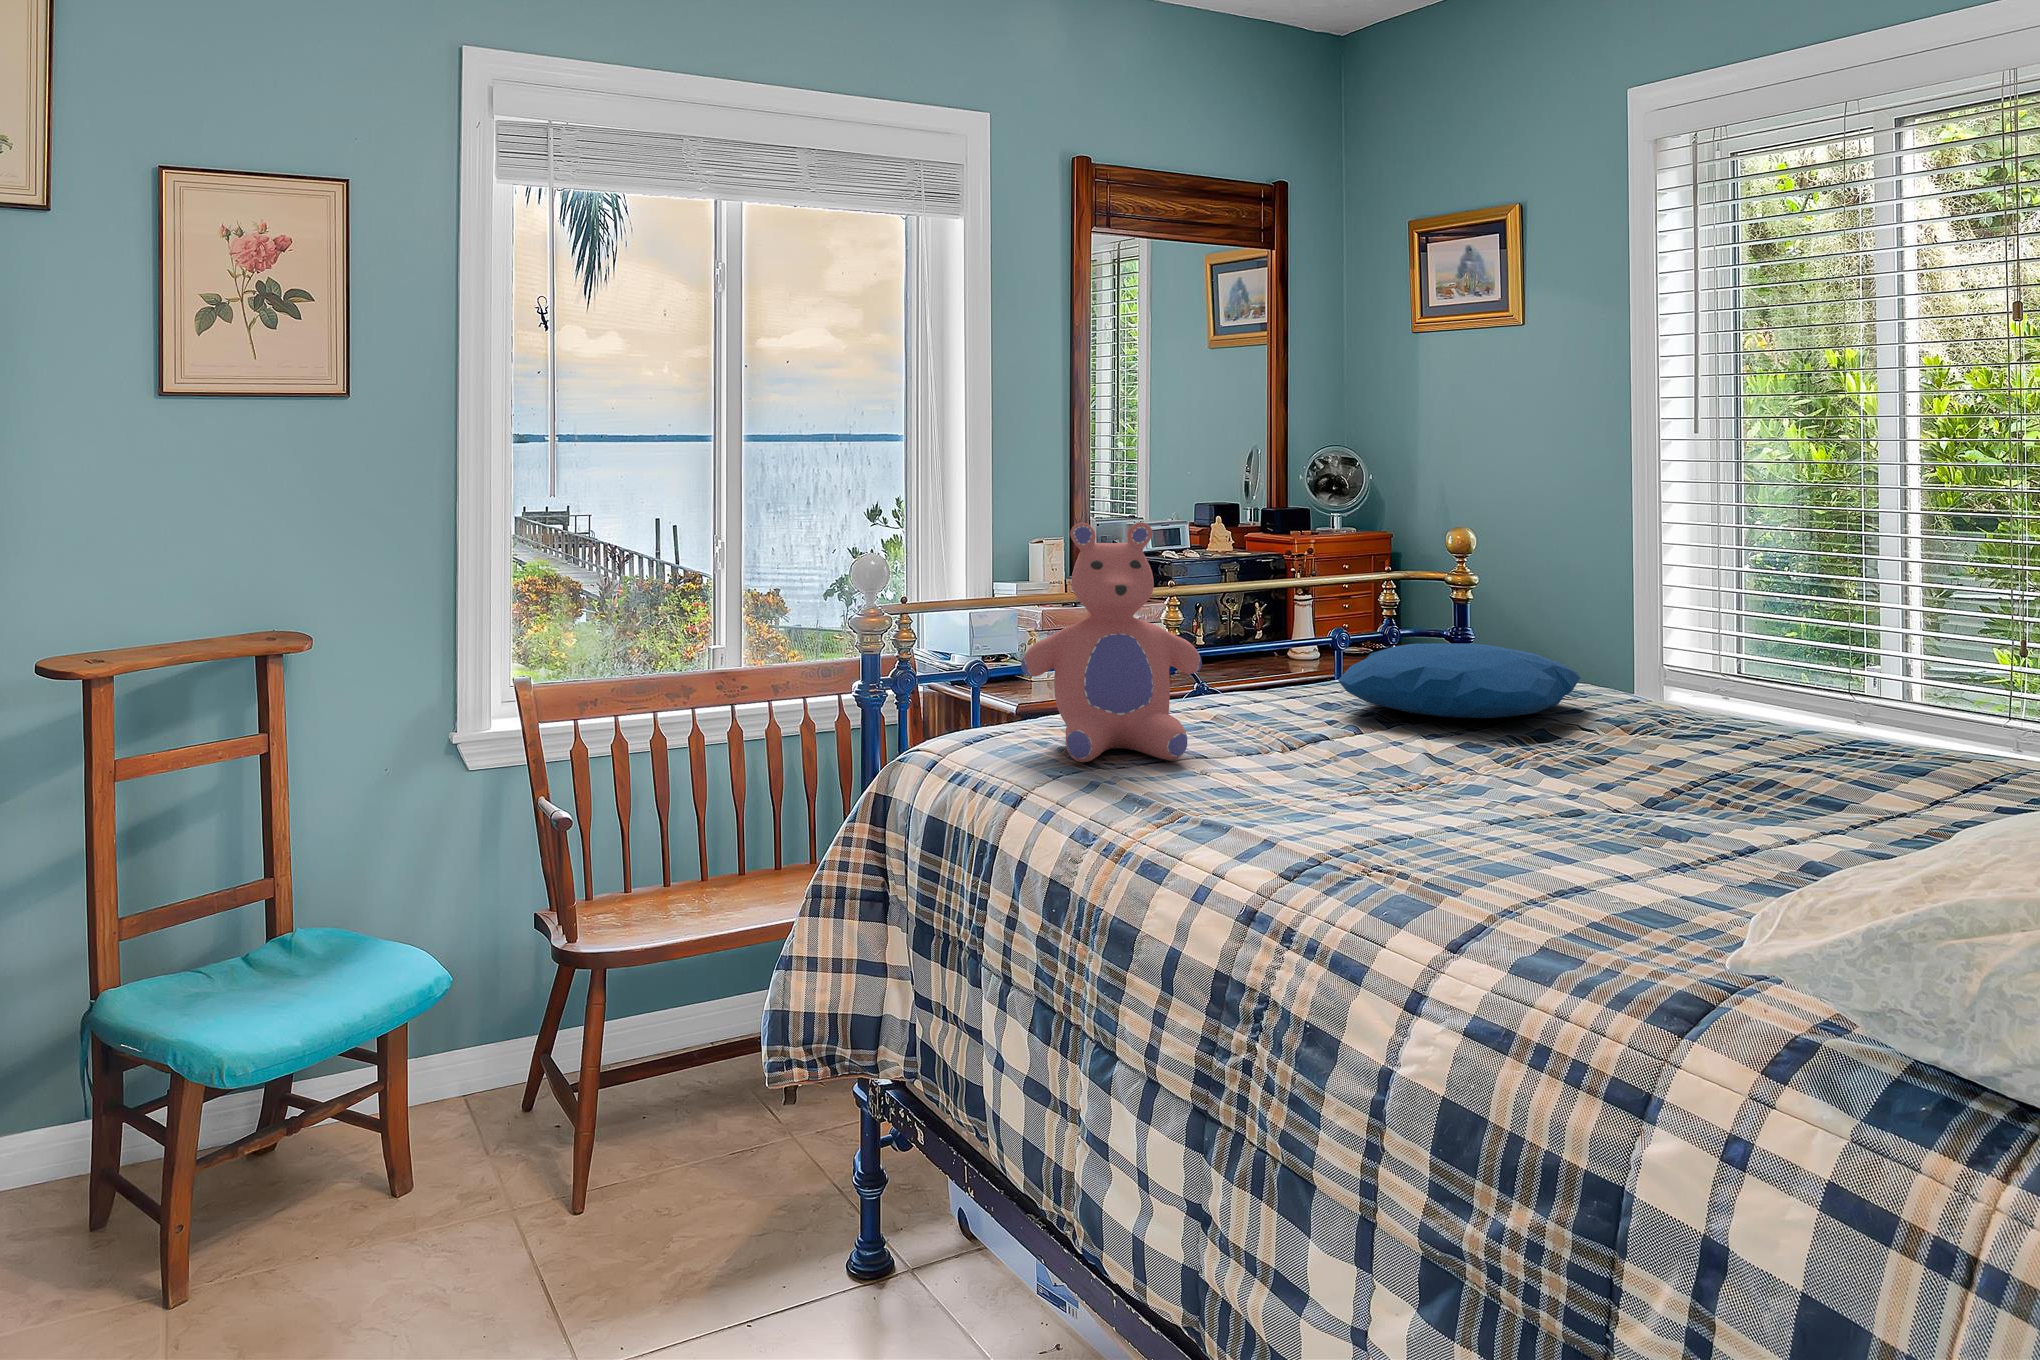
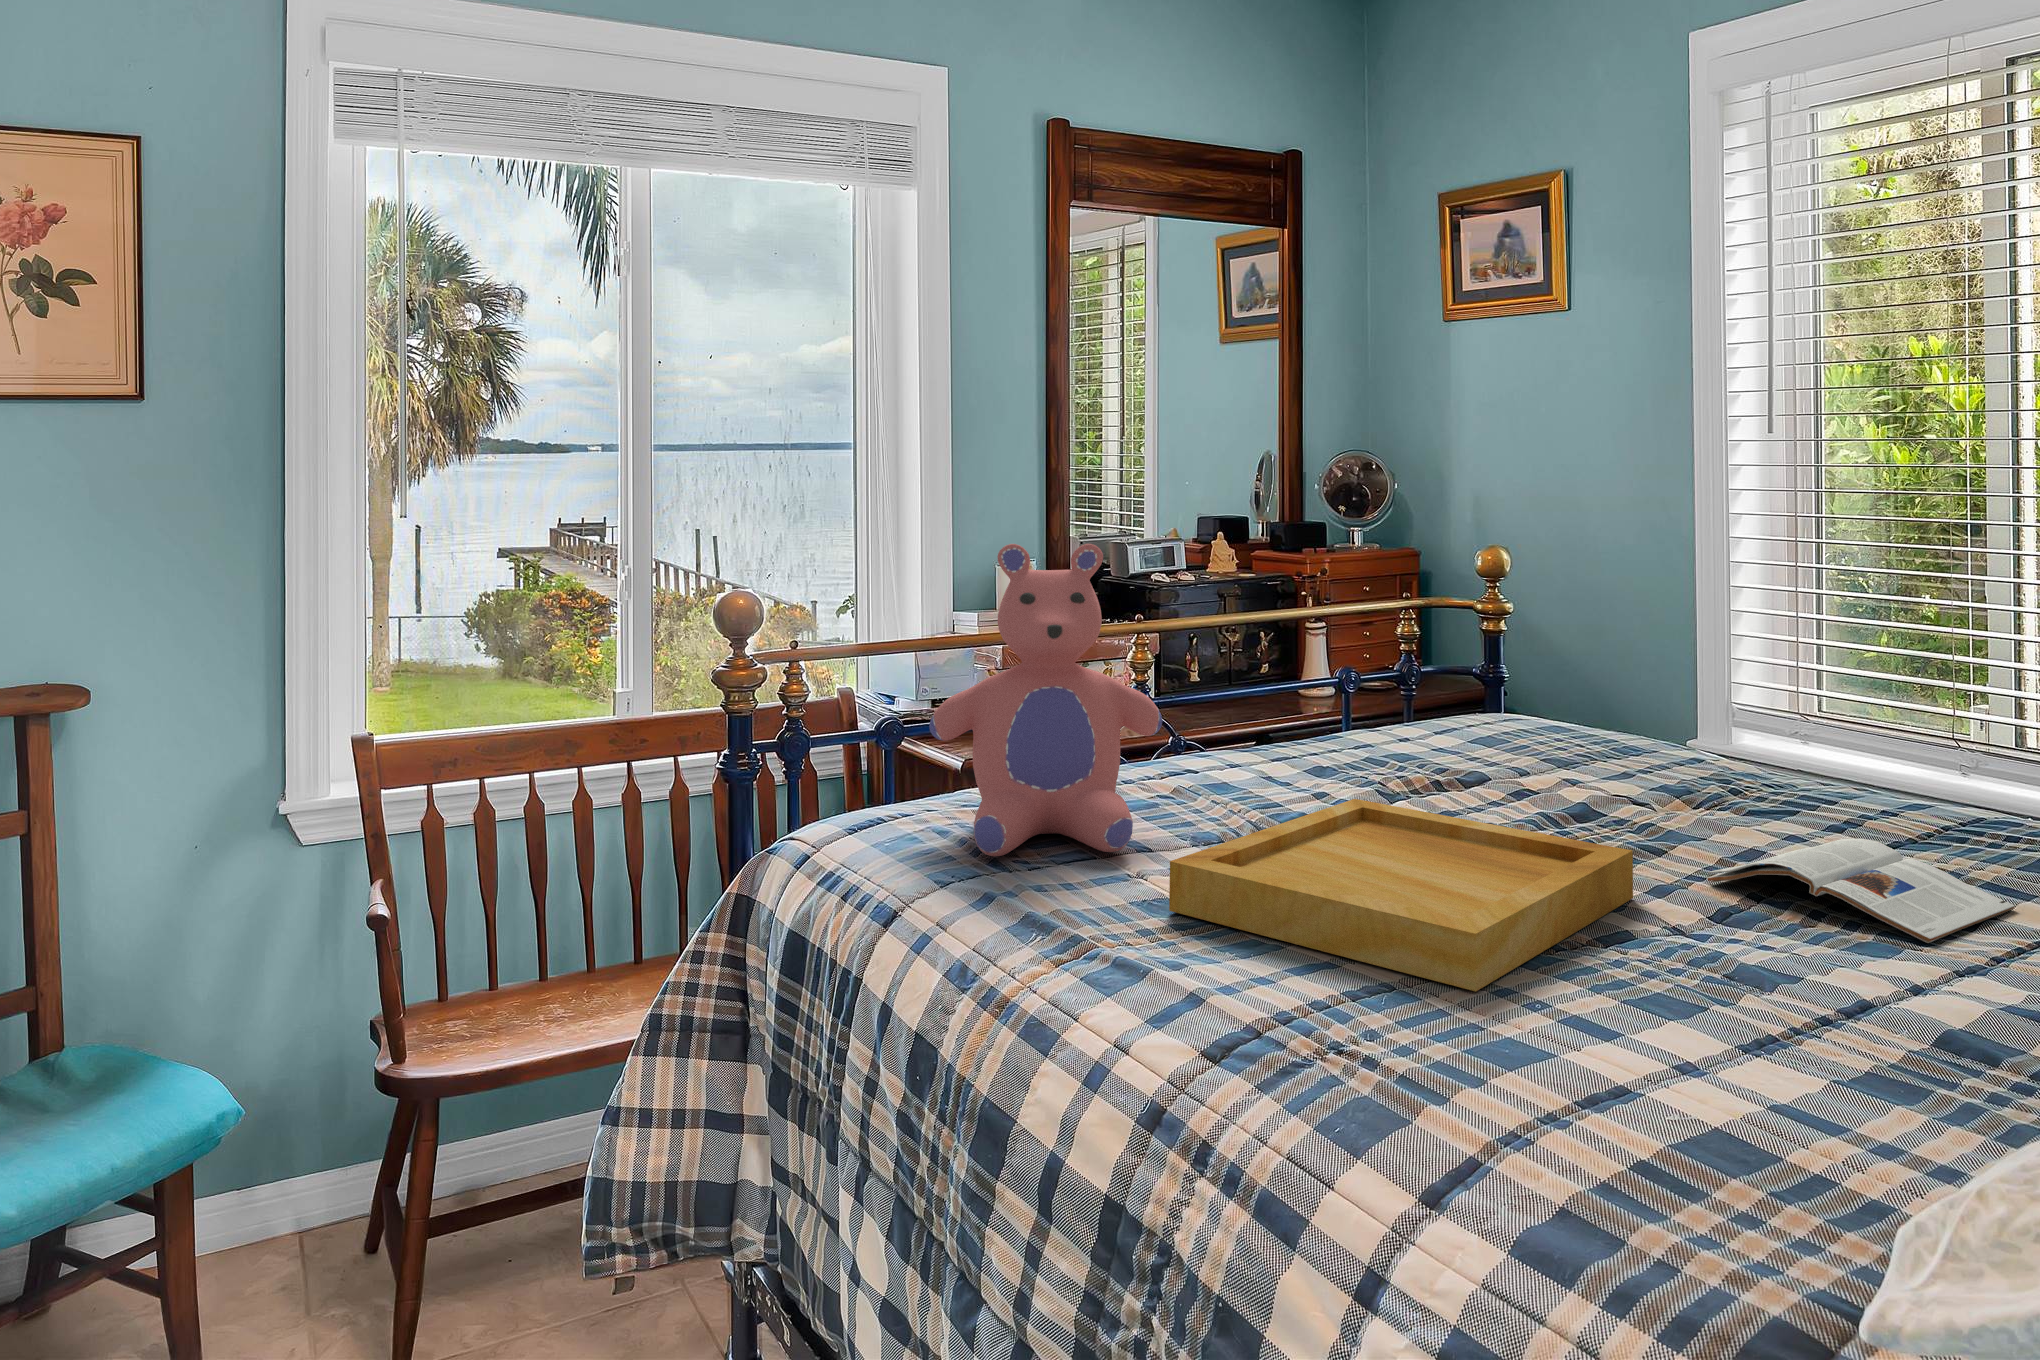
pillow: present [1338,644,1580,718] -> none [1340,690,1630,785]
tray: none [1228,721,1586,842] -> present [1169,799,1633,991]
magazine: none [1645,749,1891,818] -> present [1708,838,2015,943]

